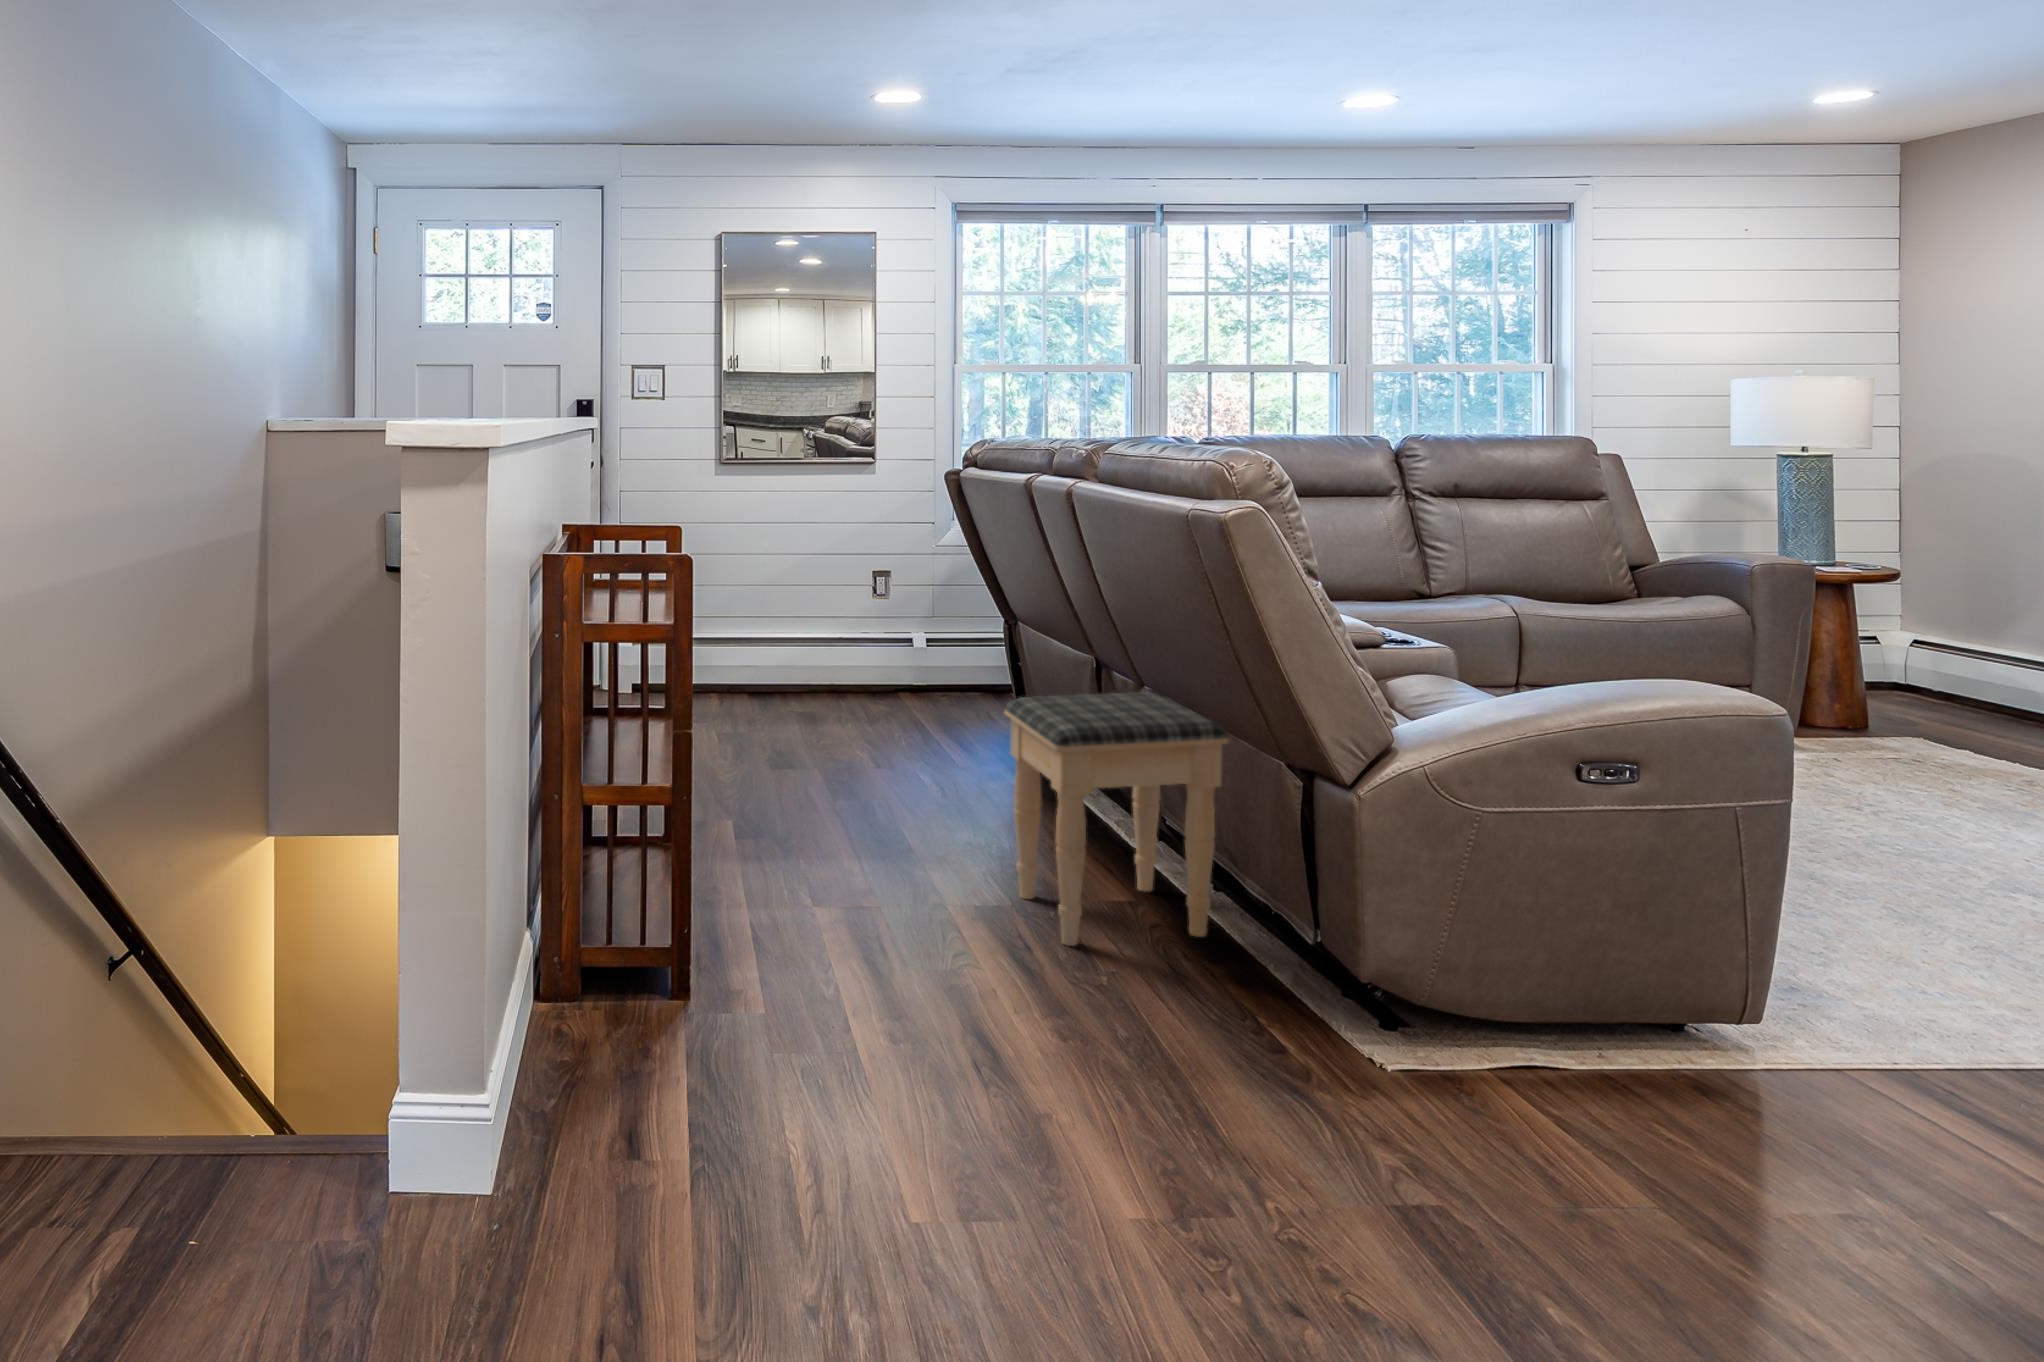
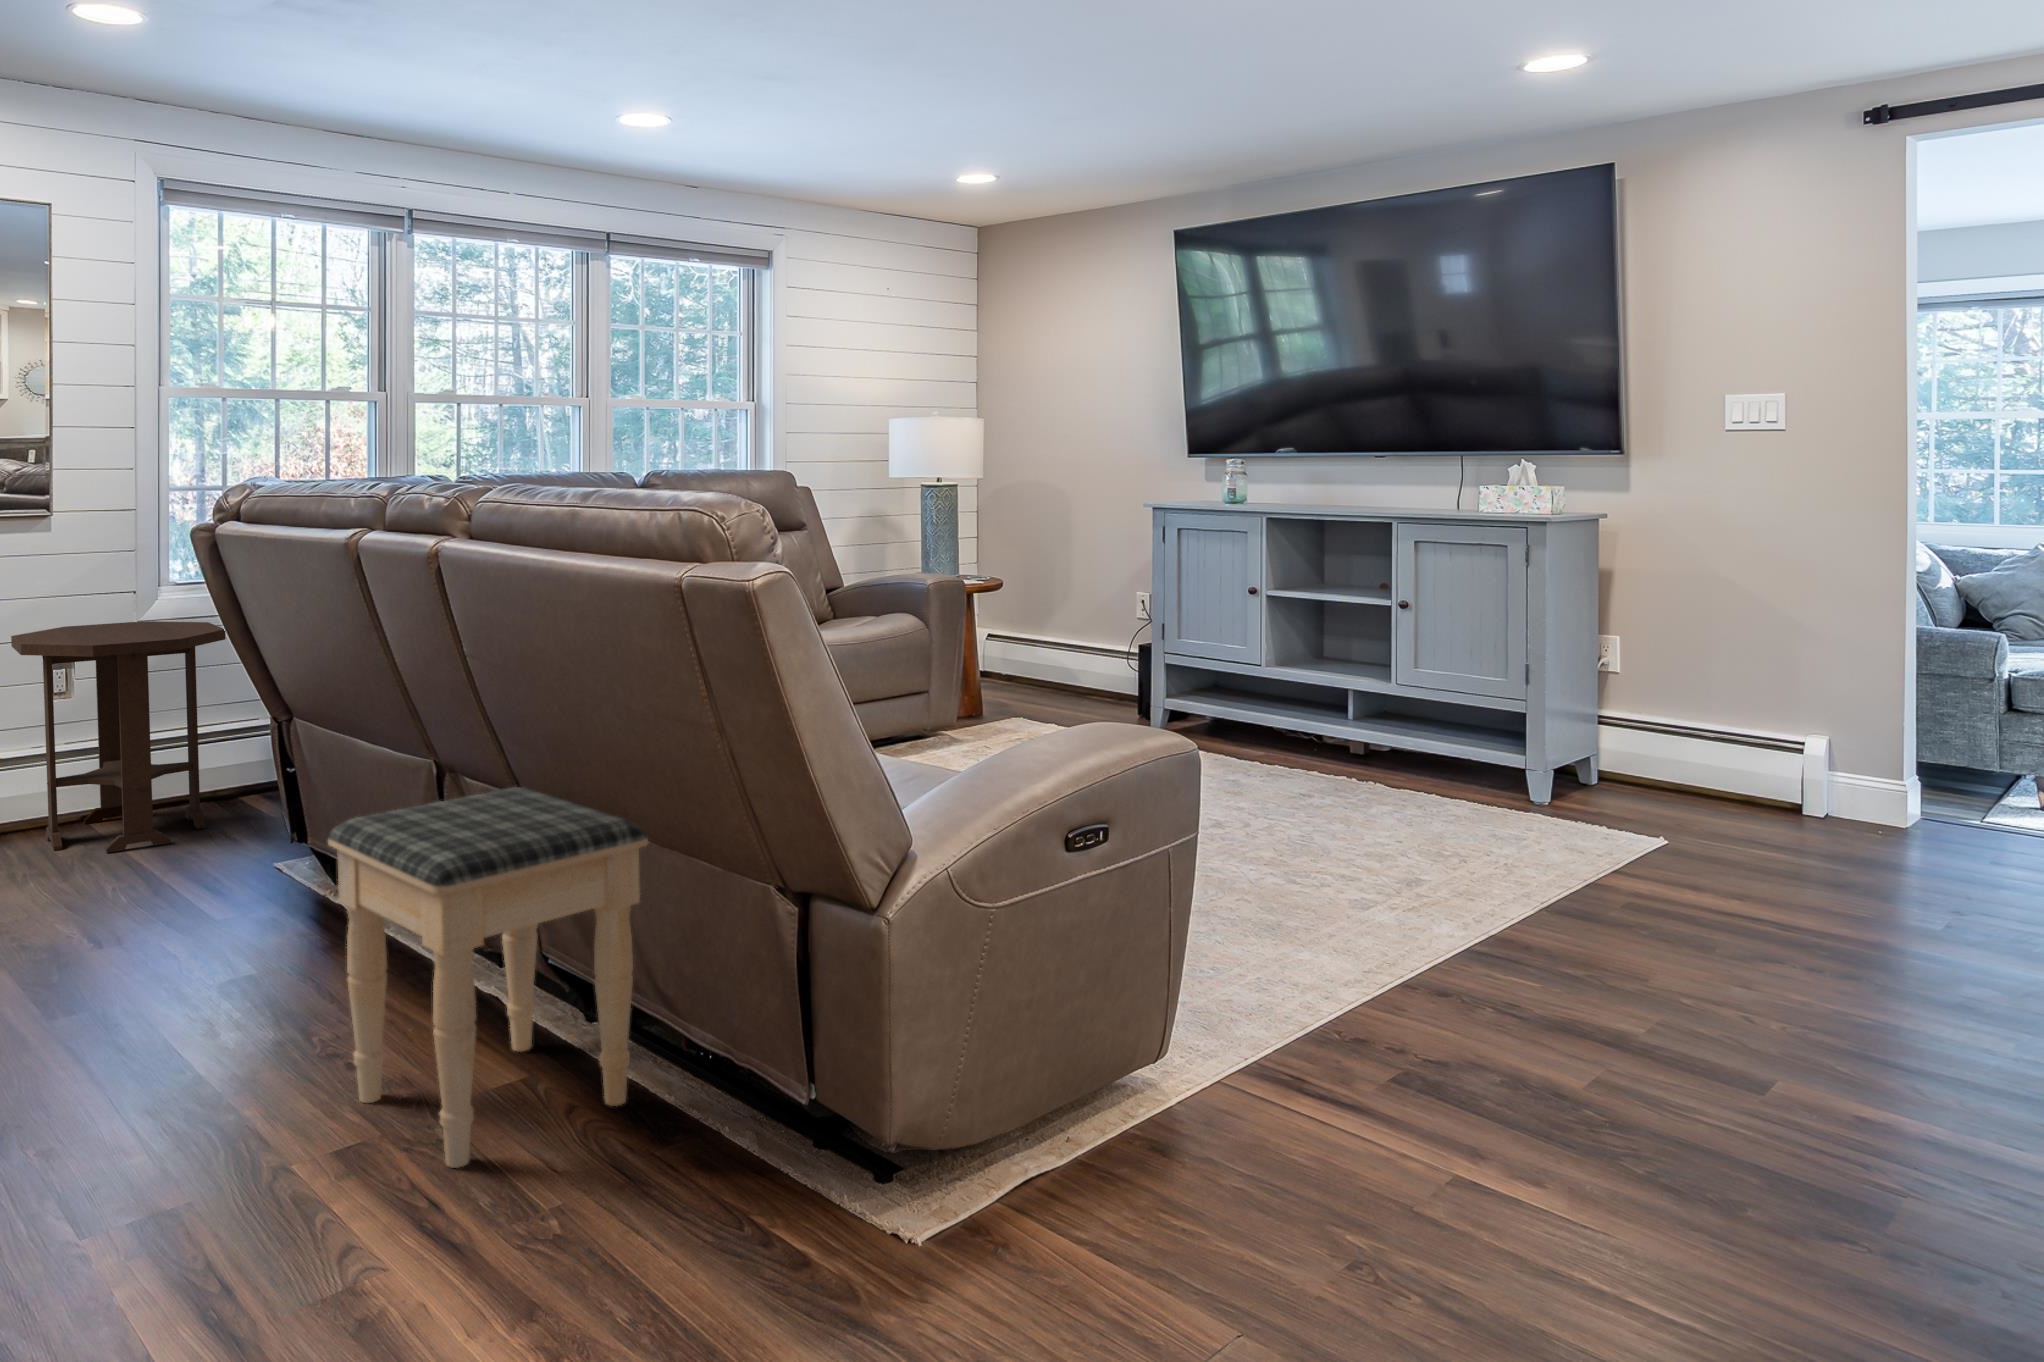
side table: none [847,548,993,719] -> present [11,621,226,853]

